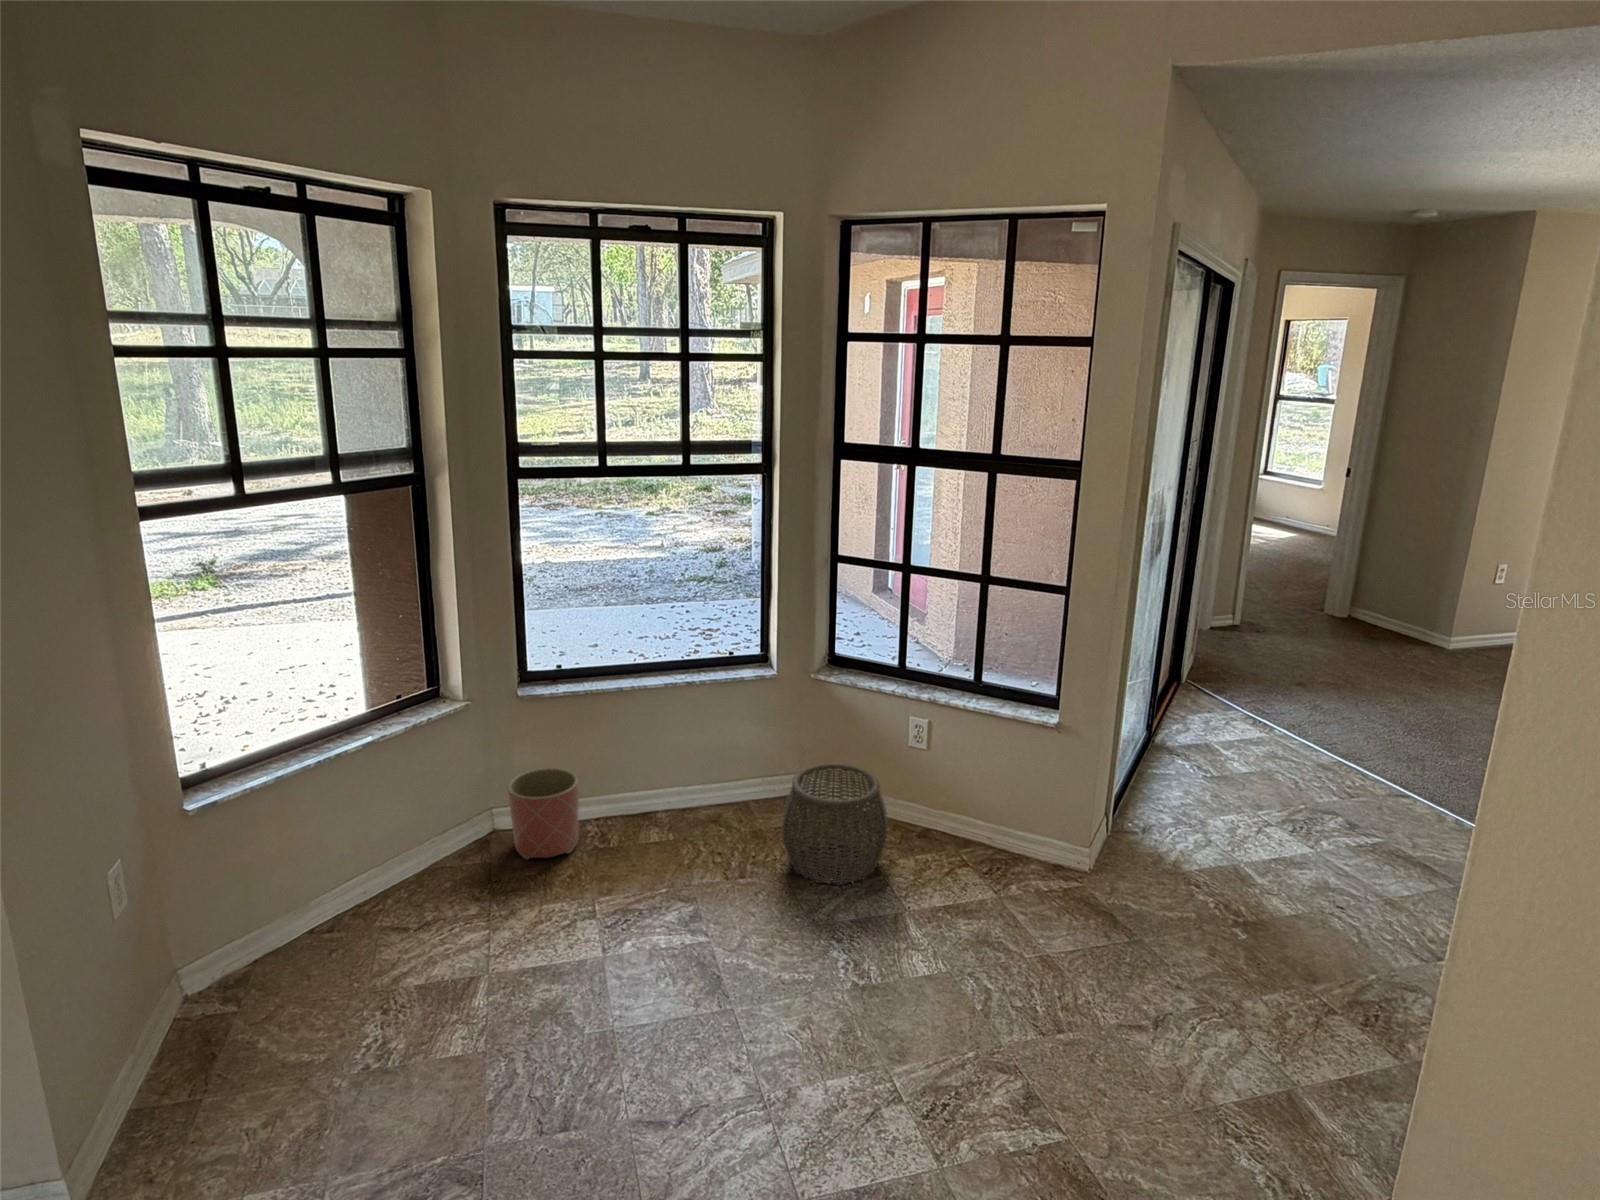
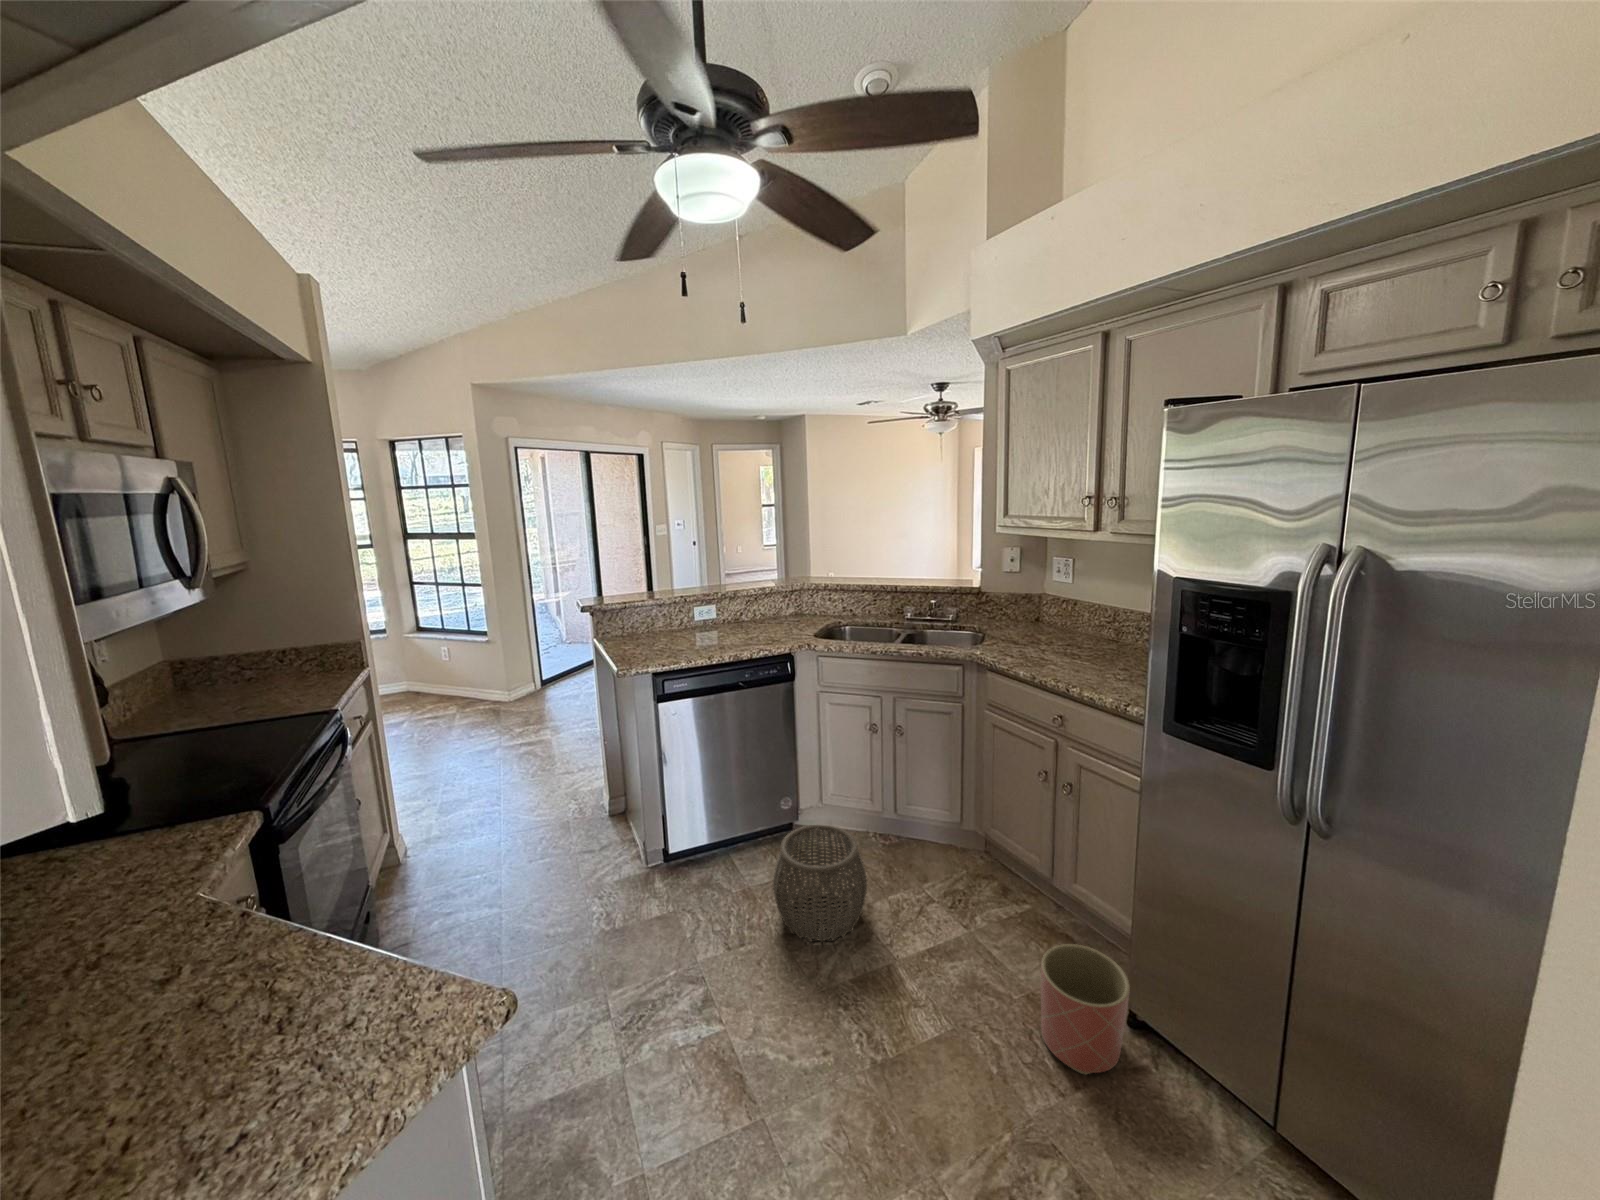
planter: present [508,768,579,859] -> present [1041,944,1130,1075]

